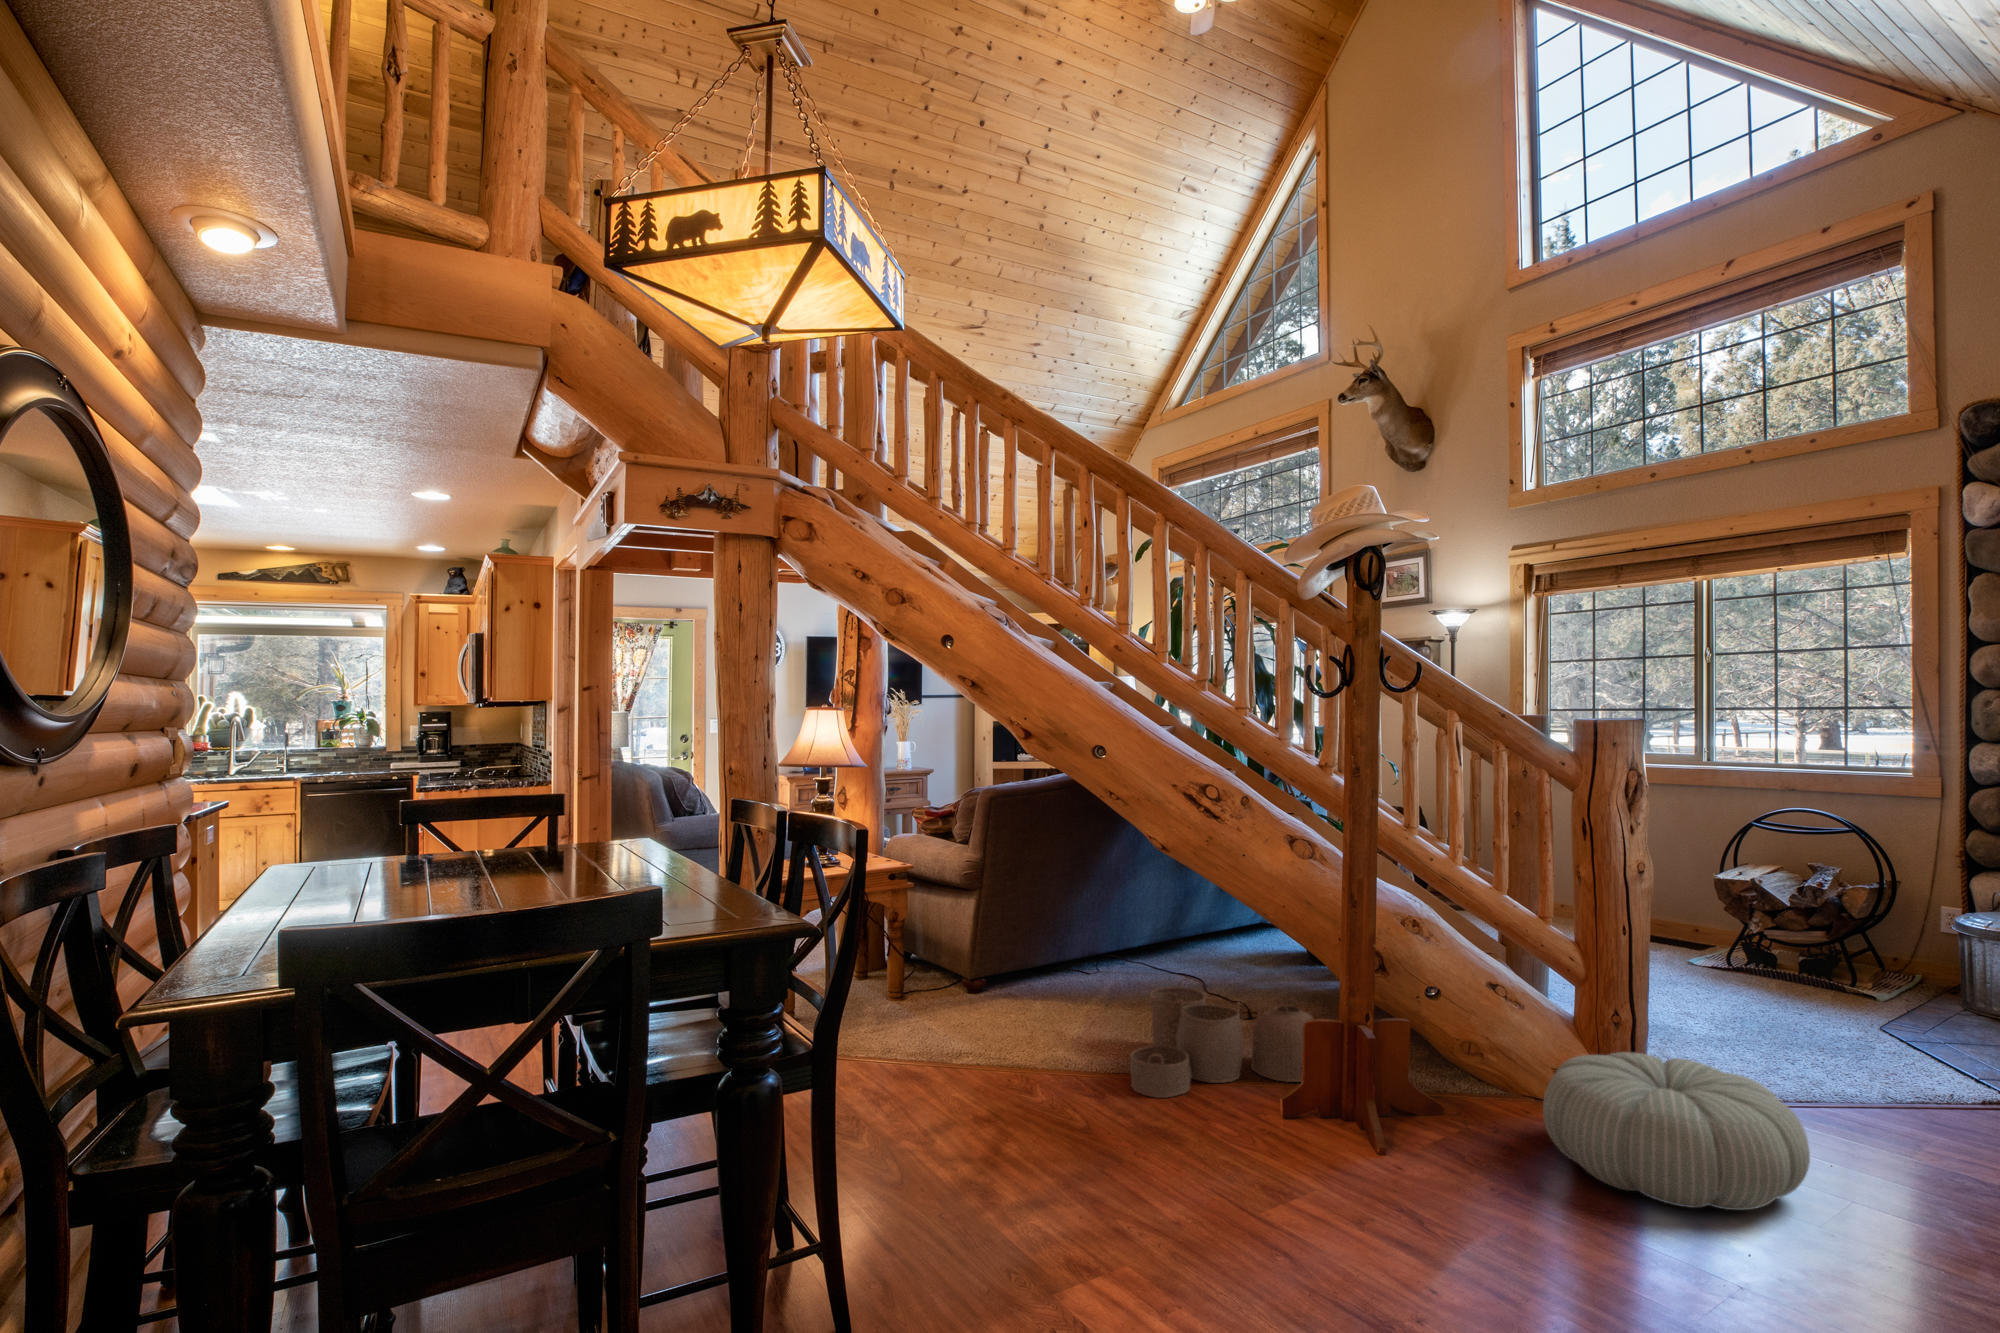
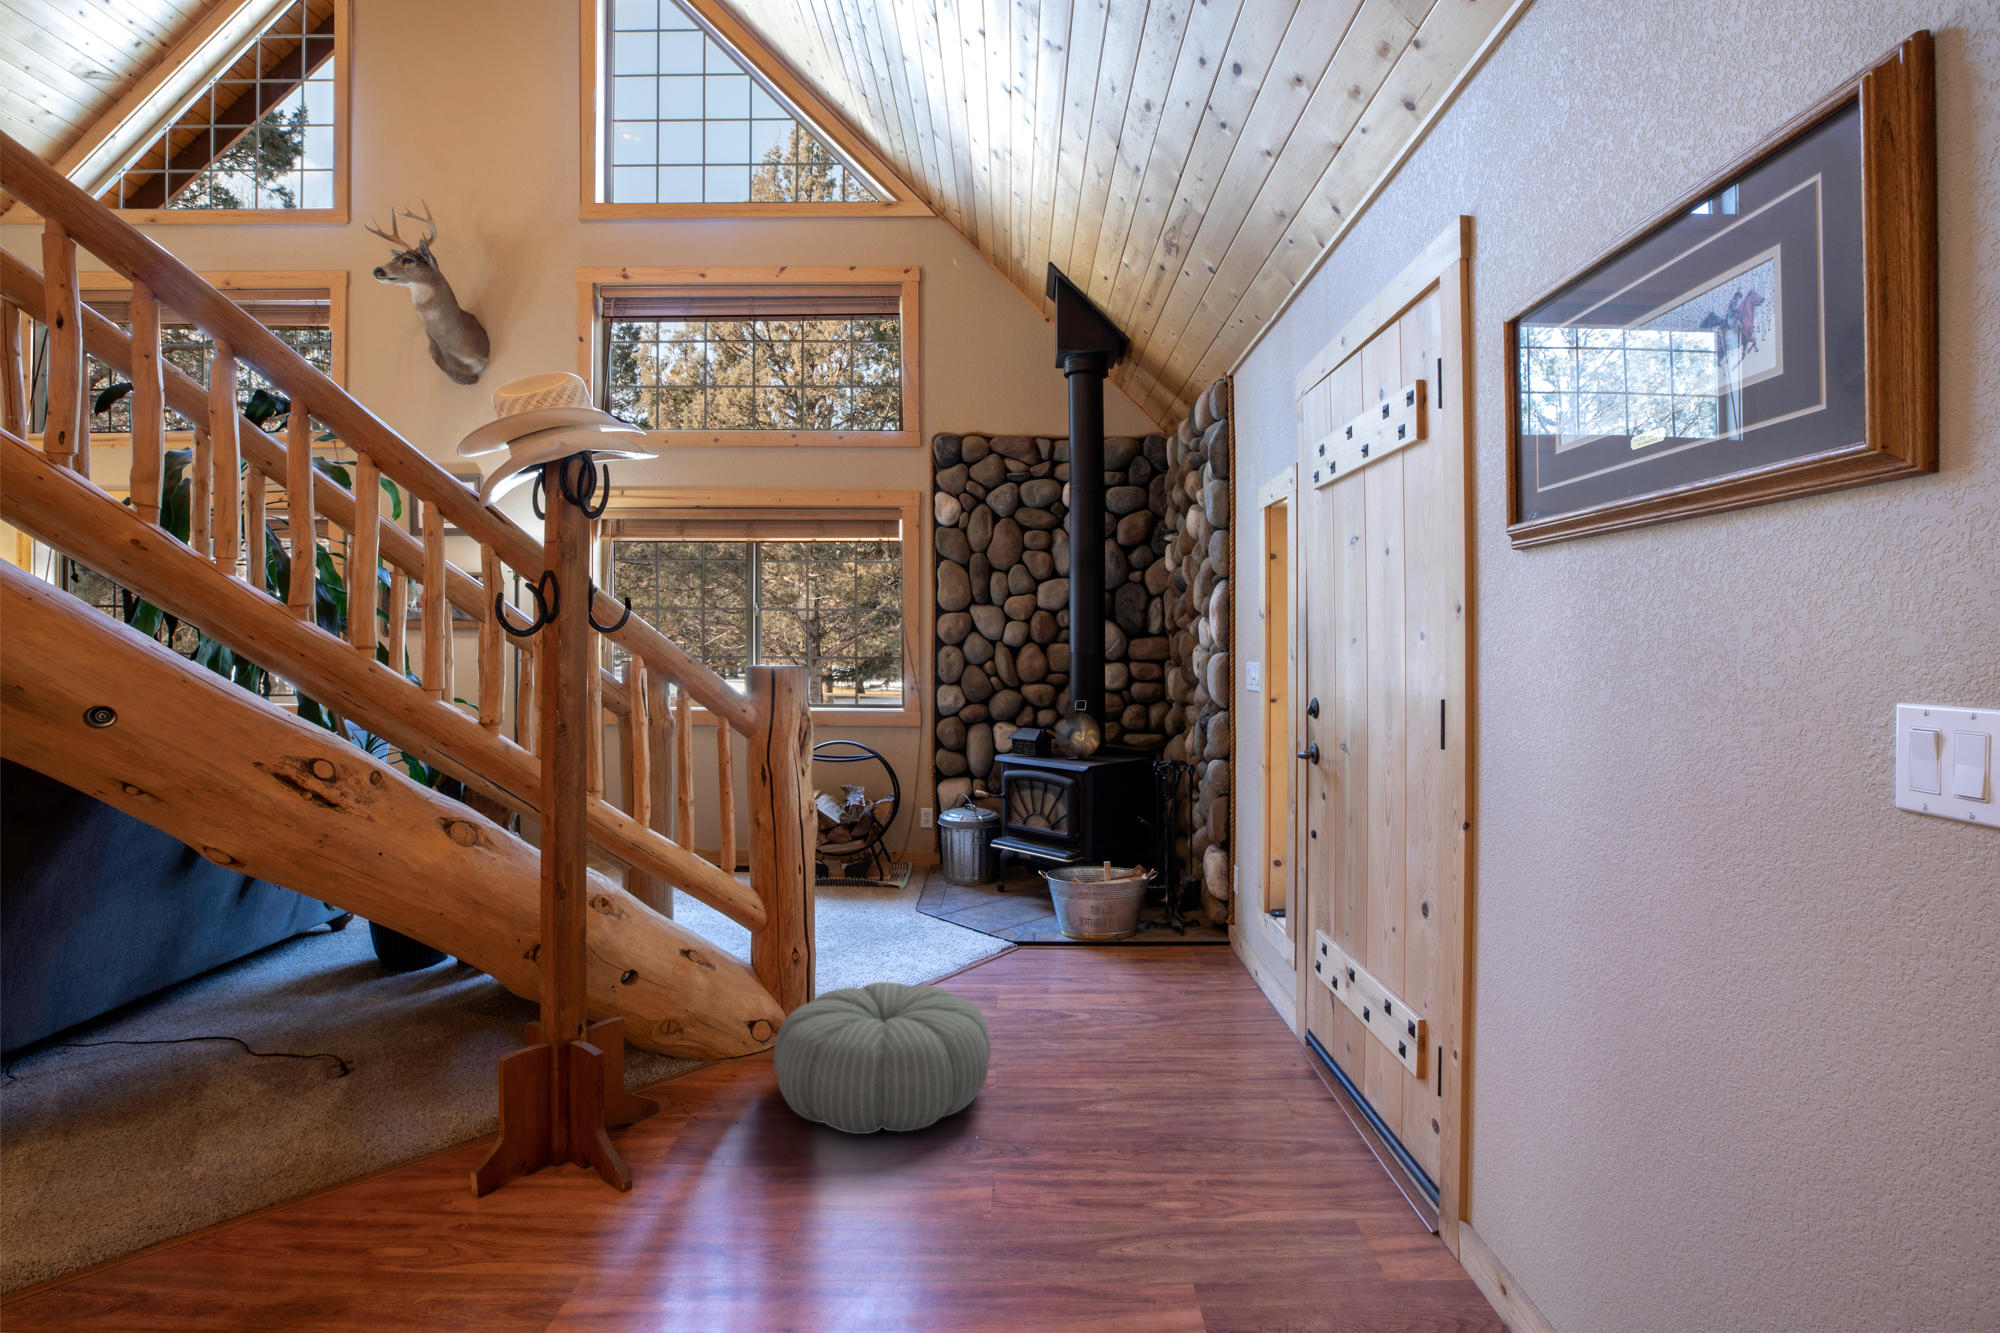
woven basket: present [1130,979,1312,1098] -> none [179,1037,493,1278]

